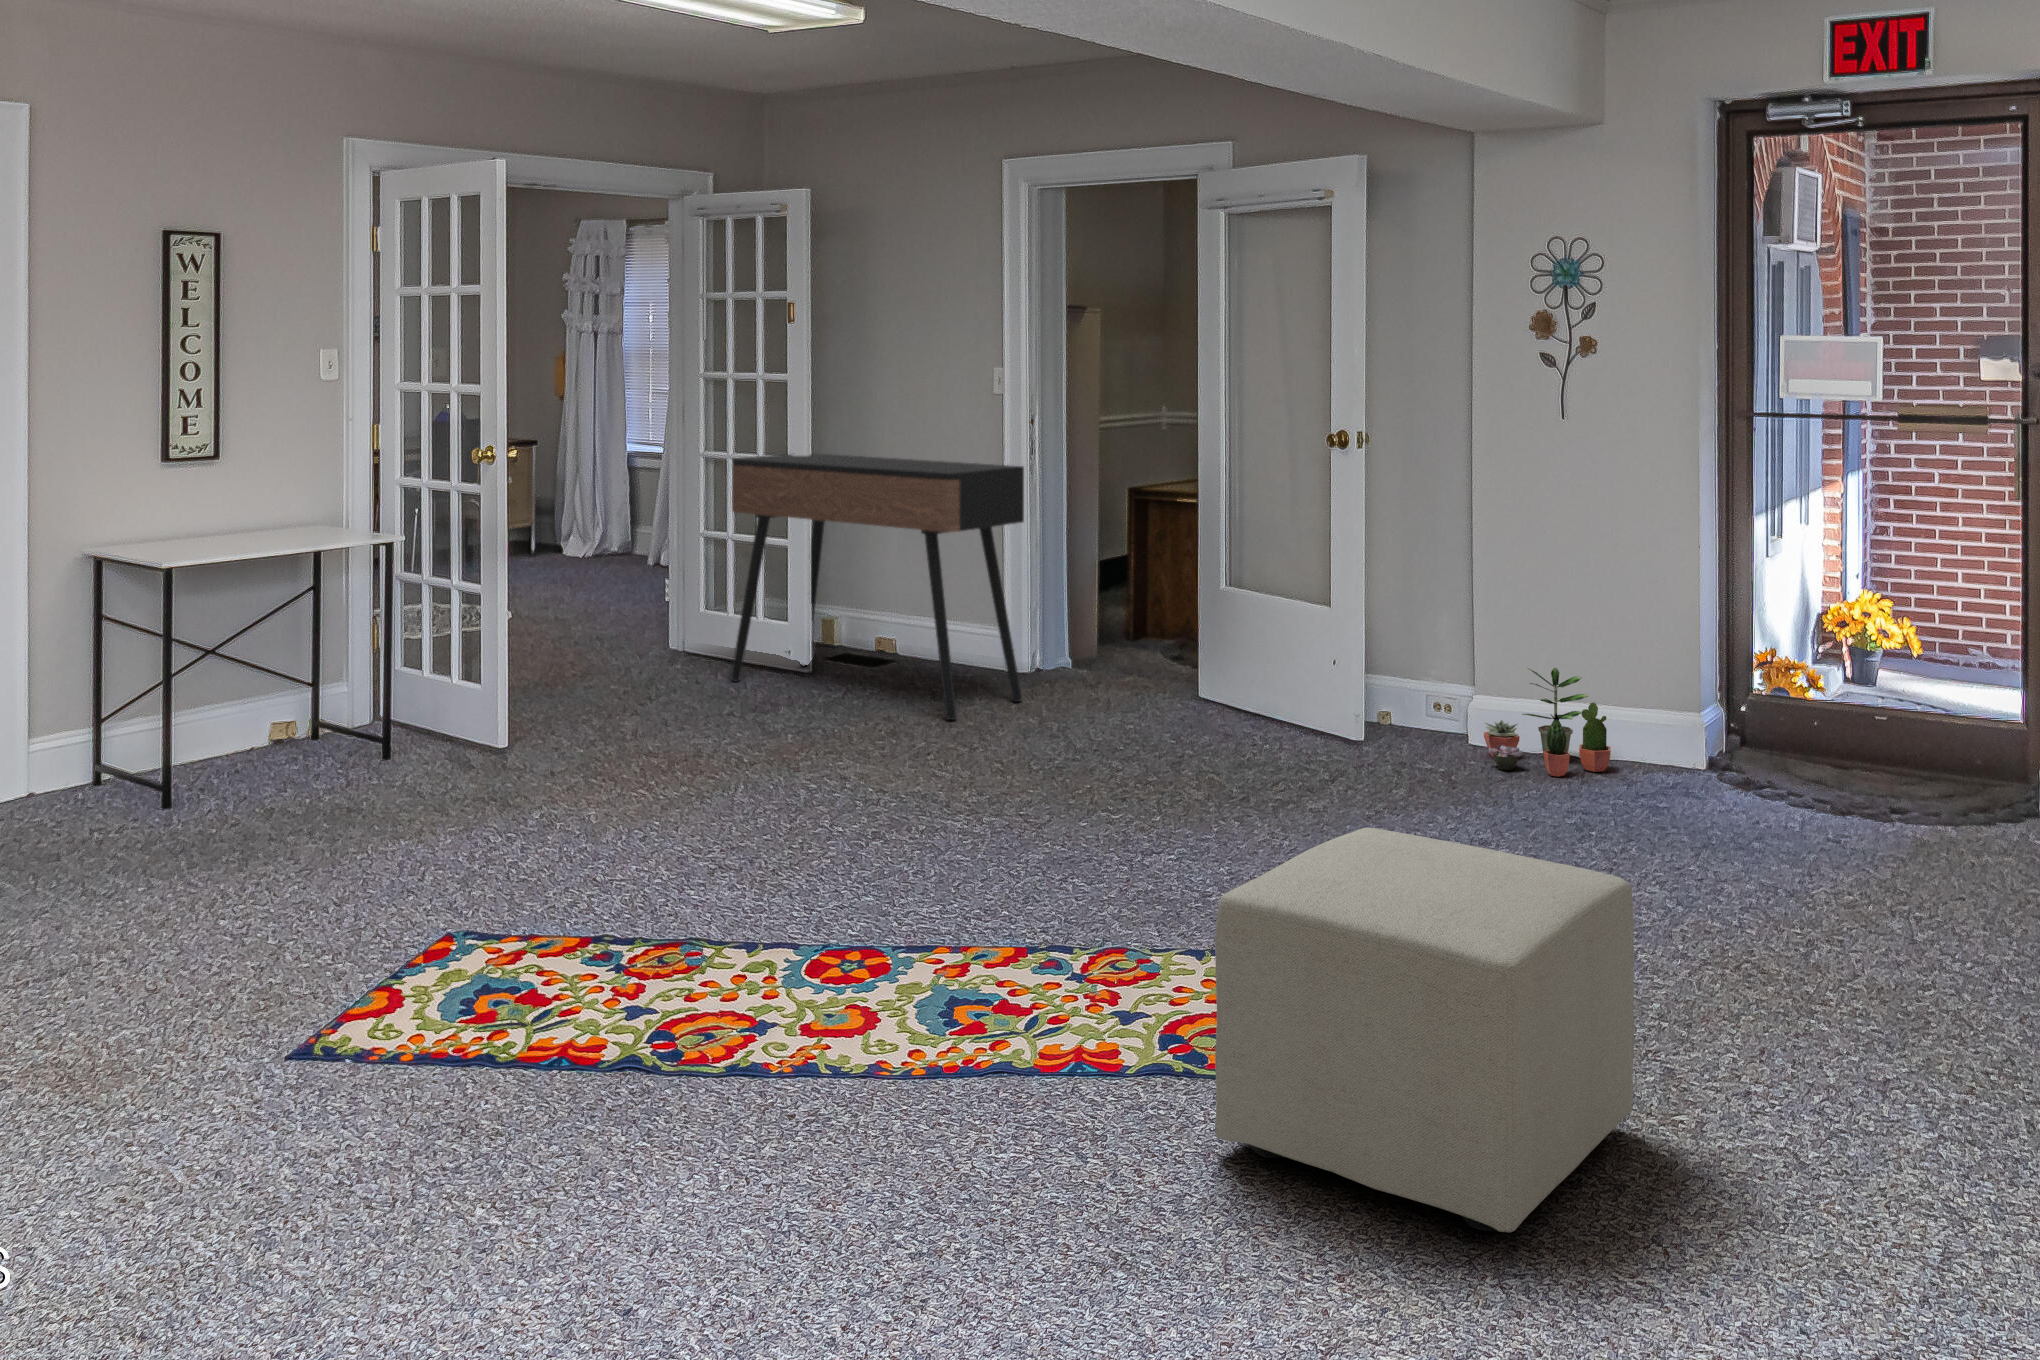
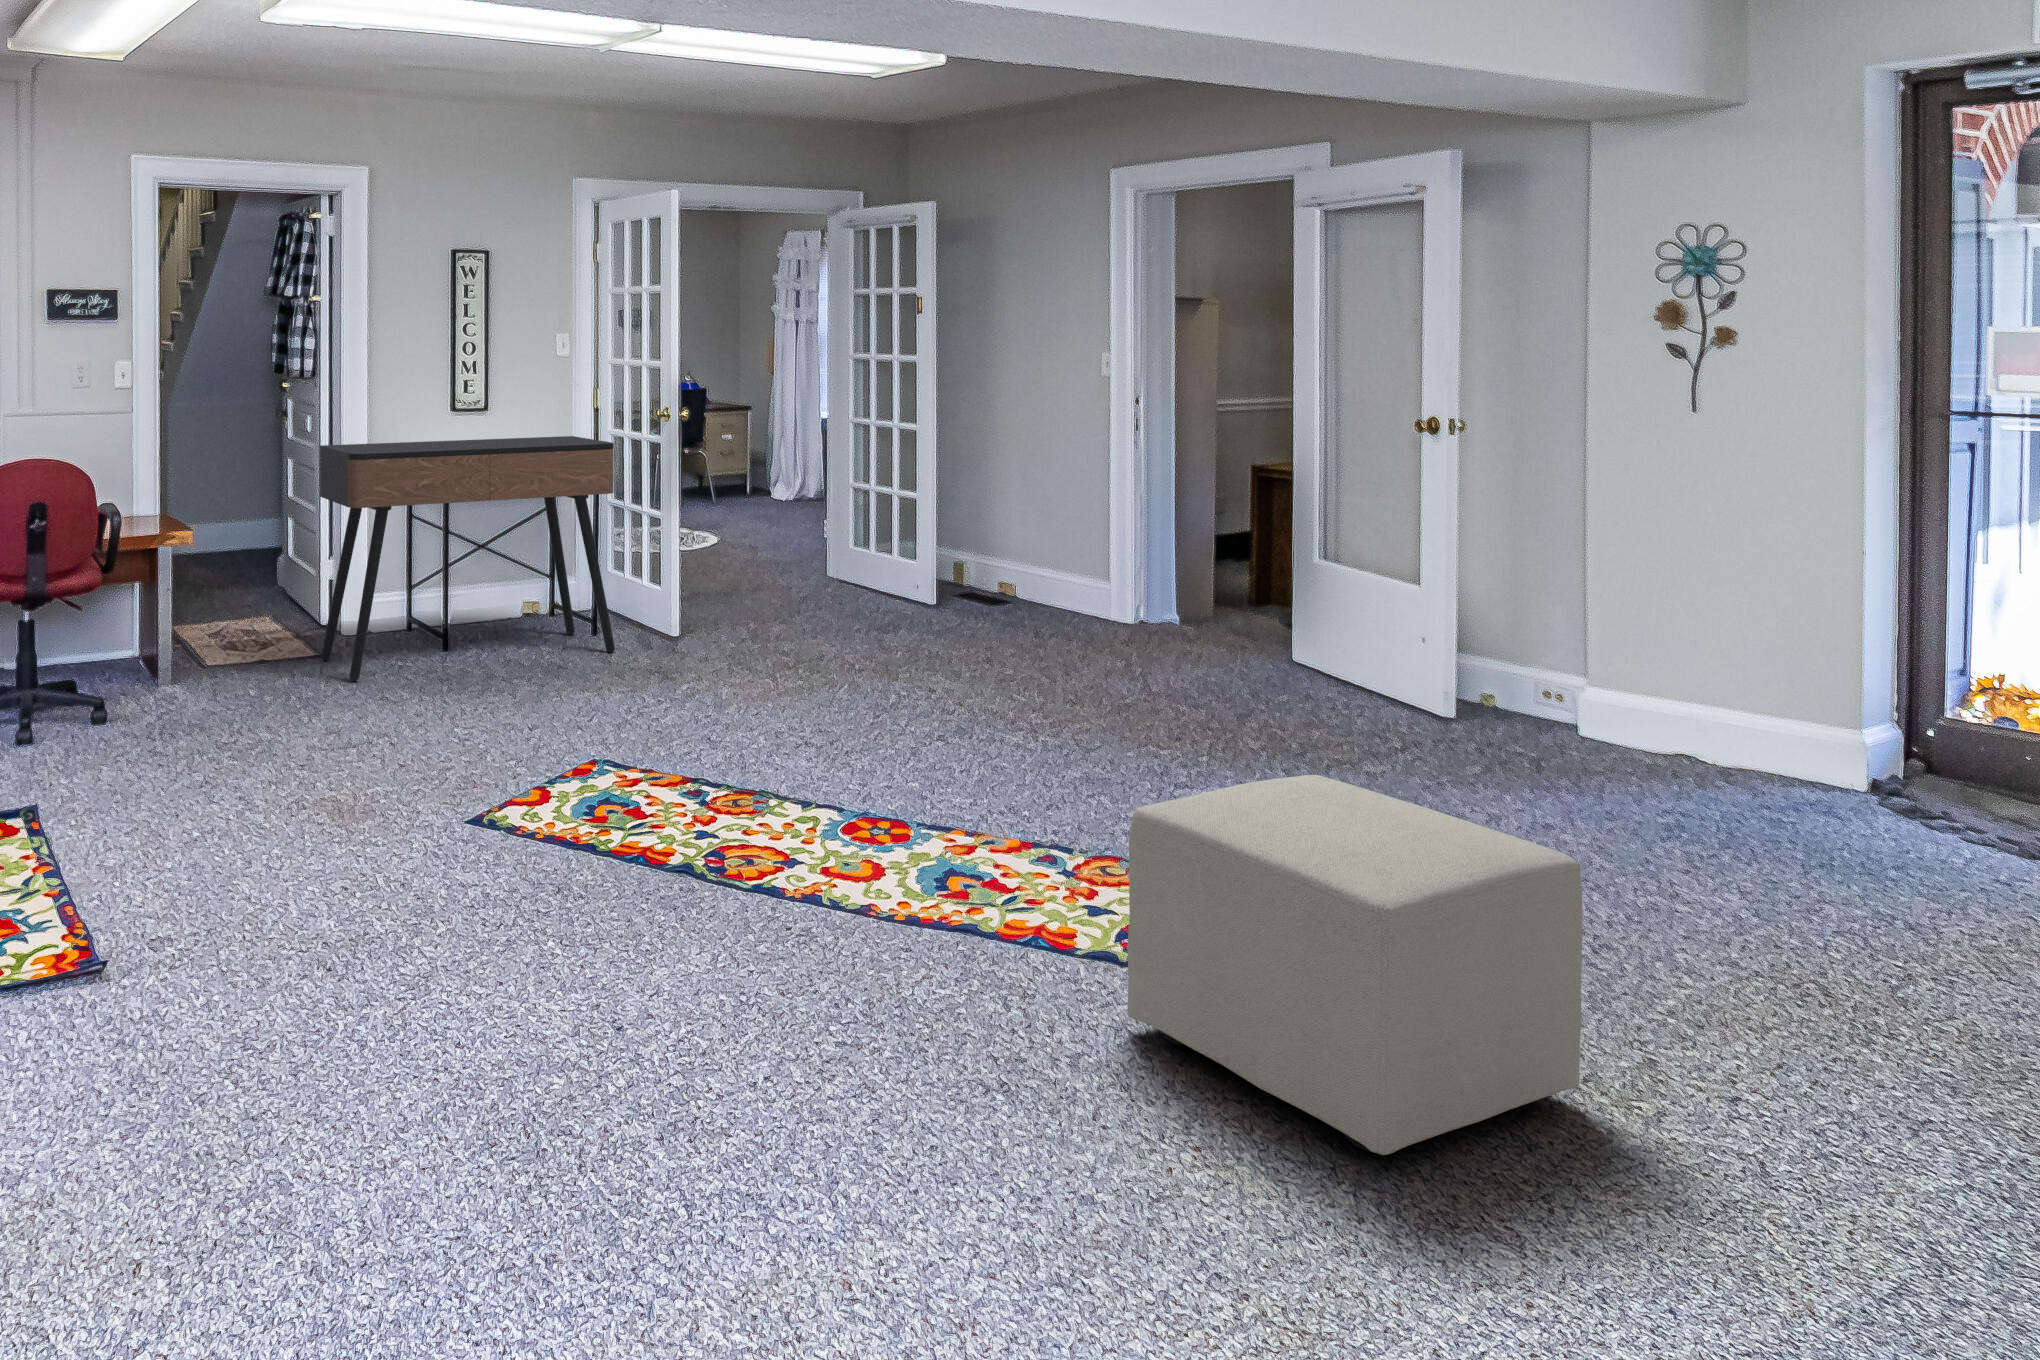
console table: present [731,453,1024,720] -> present [320,436,615,681]
potted plant: present [1484,668,1611,777] -> none [1582,663,1737,778]

